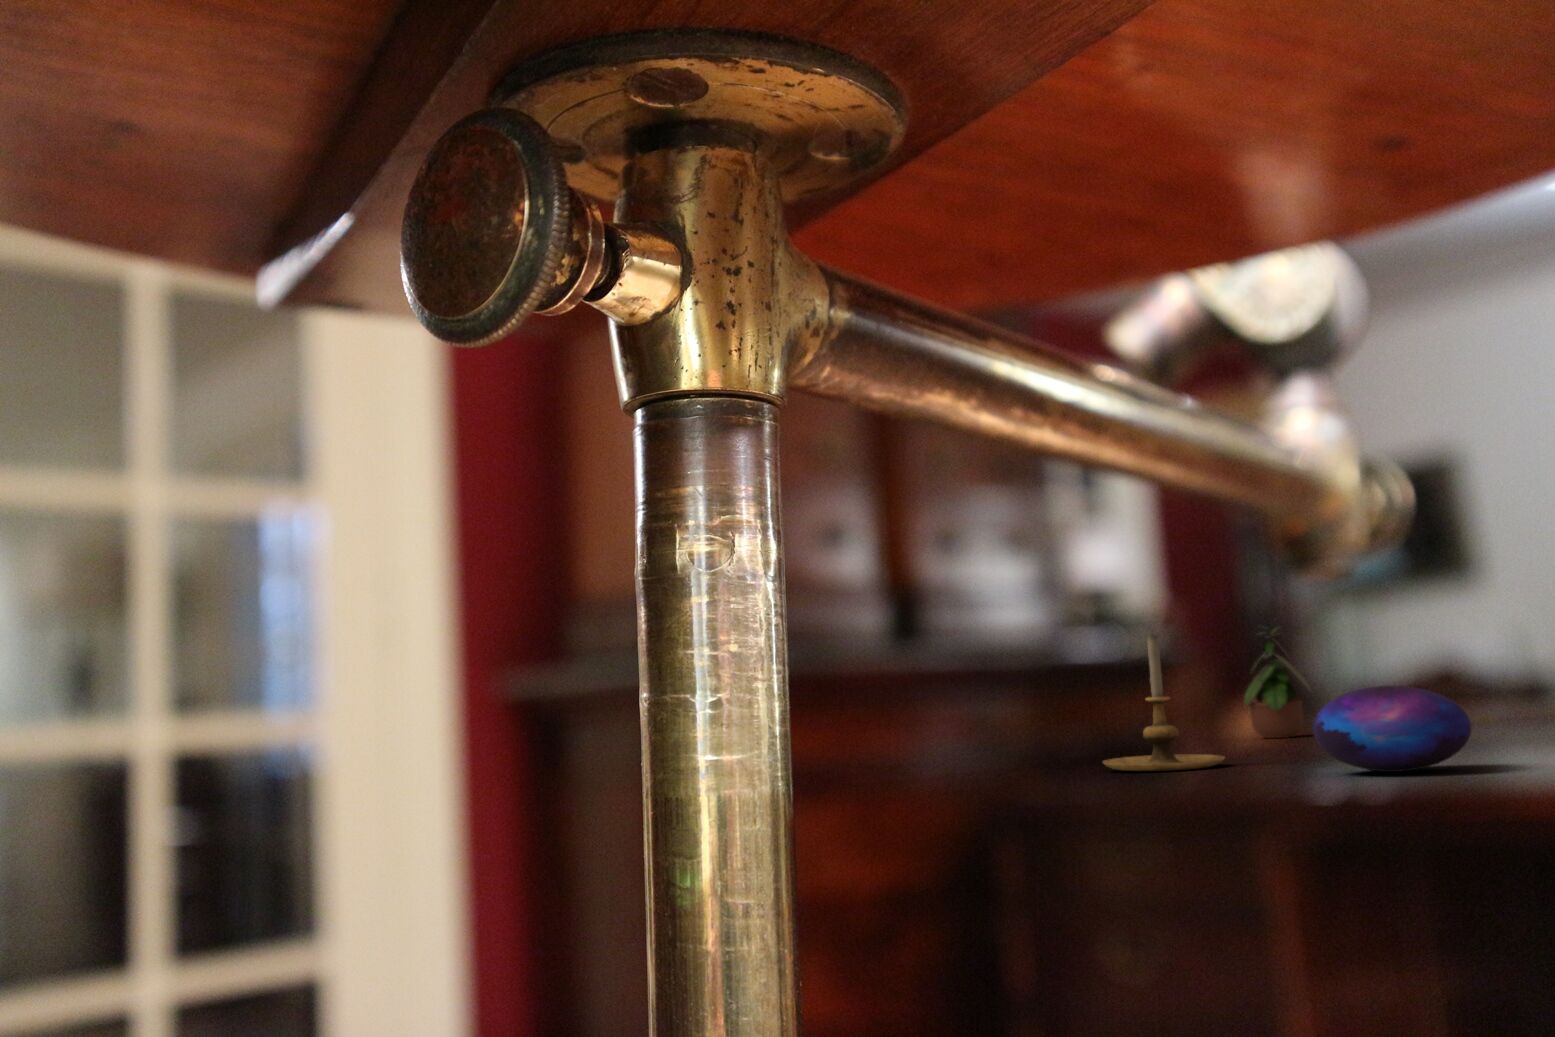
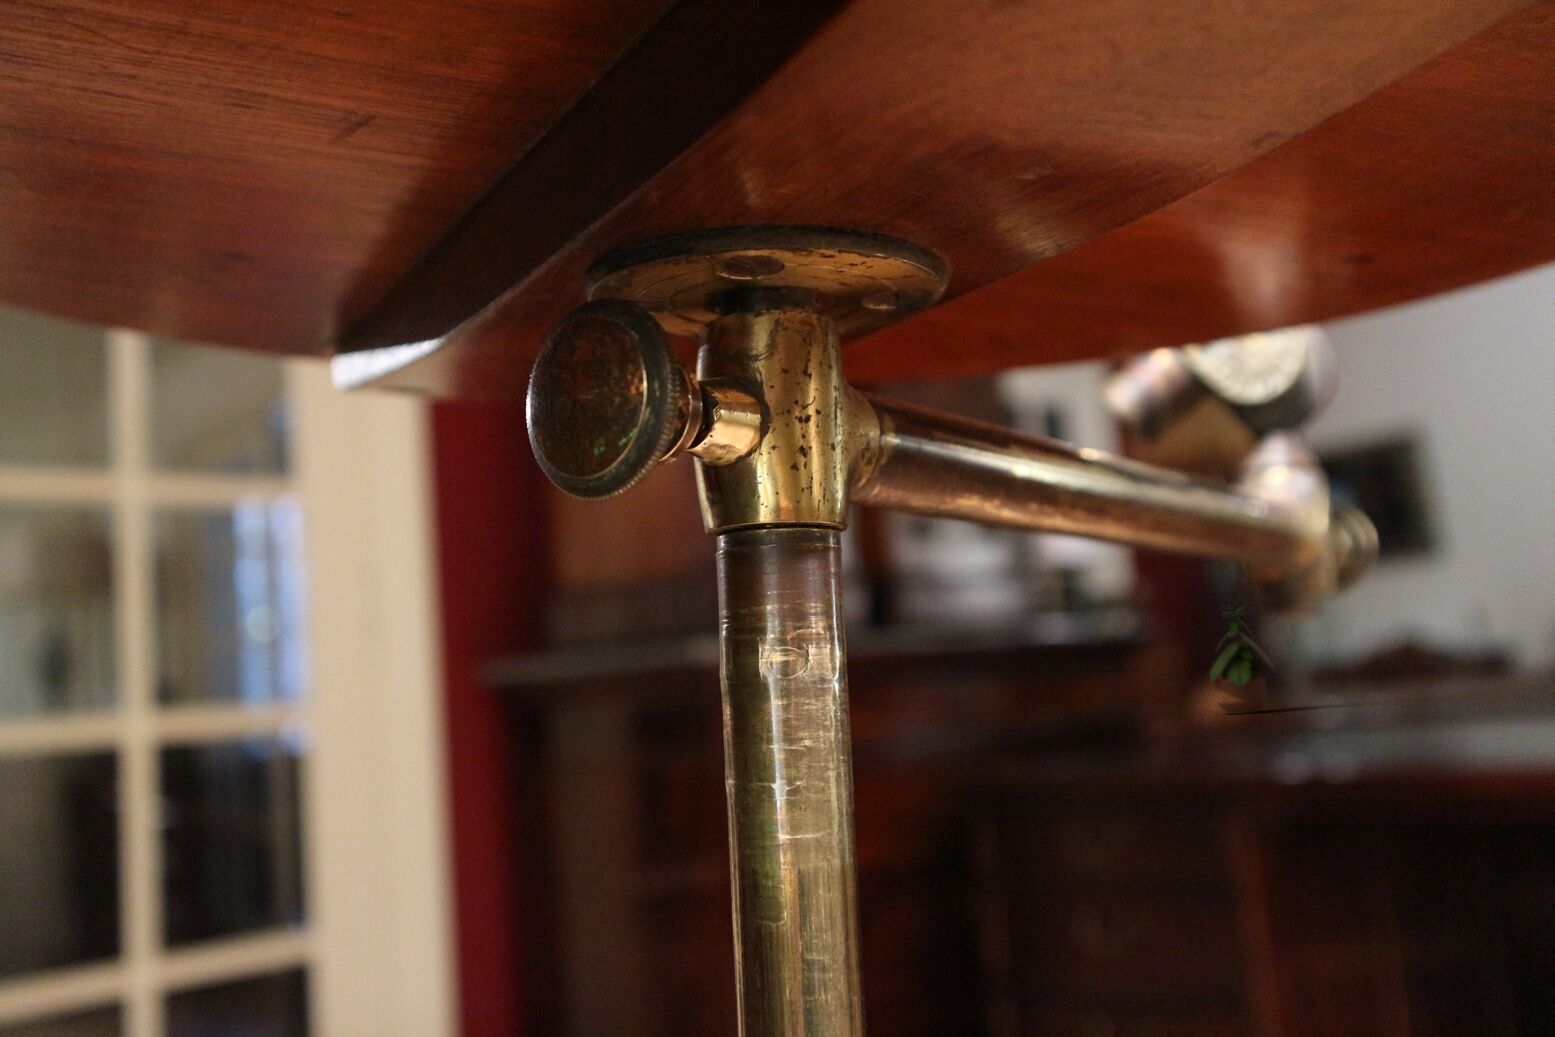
candle holder: present [1103,635,1225,771] -> none [1075,618,1192,750]
decorative orb: present [1313,686,1472,772] -> none [1276,670,1426,752]

